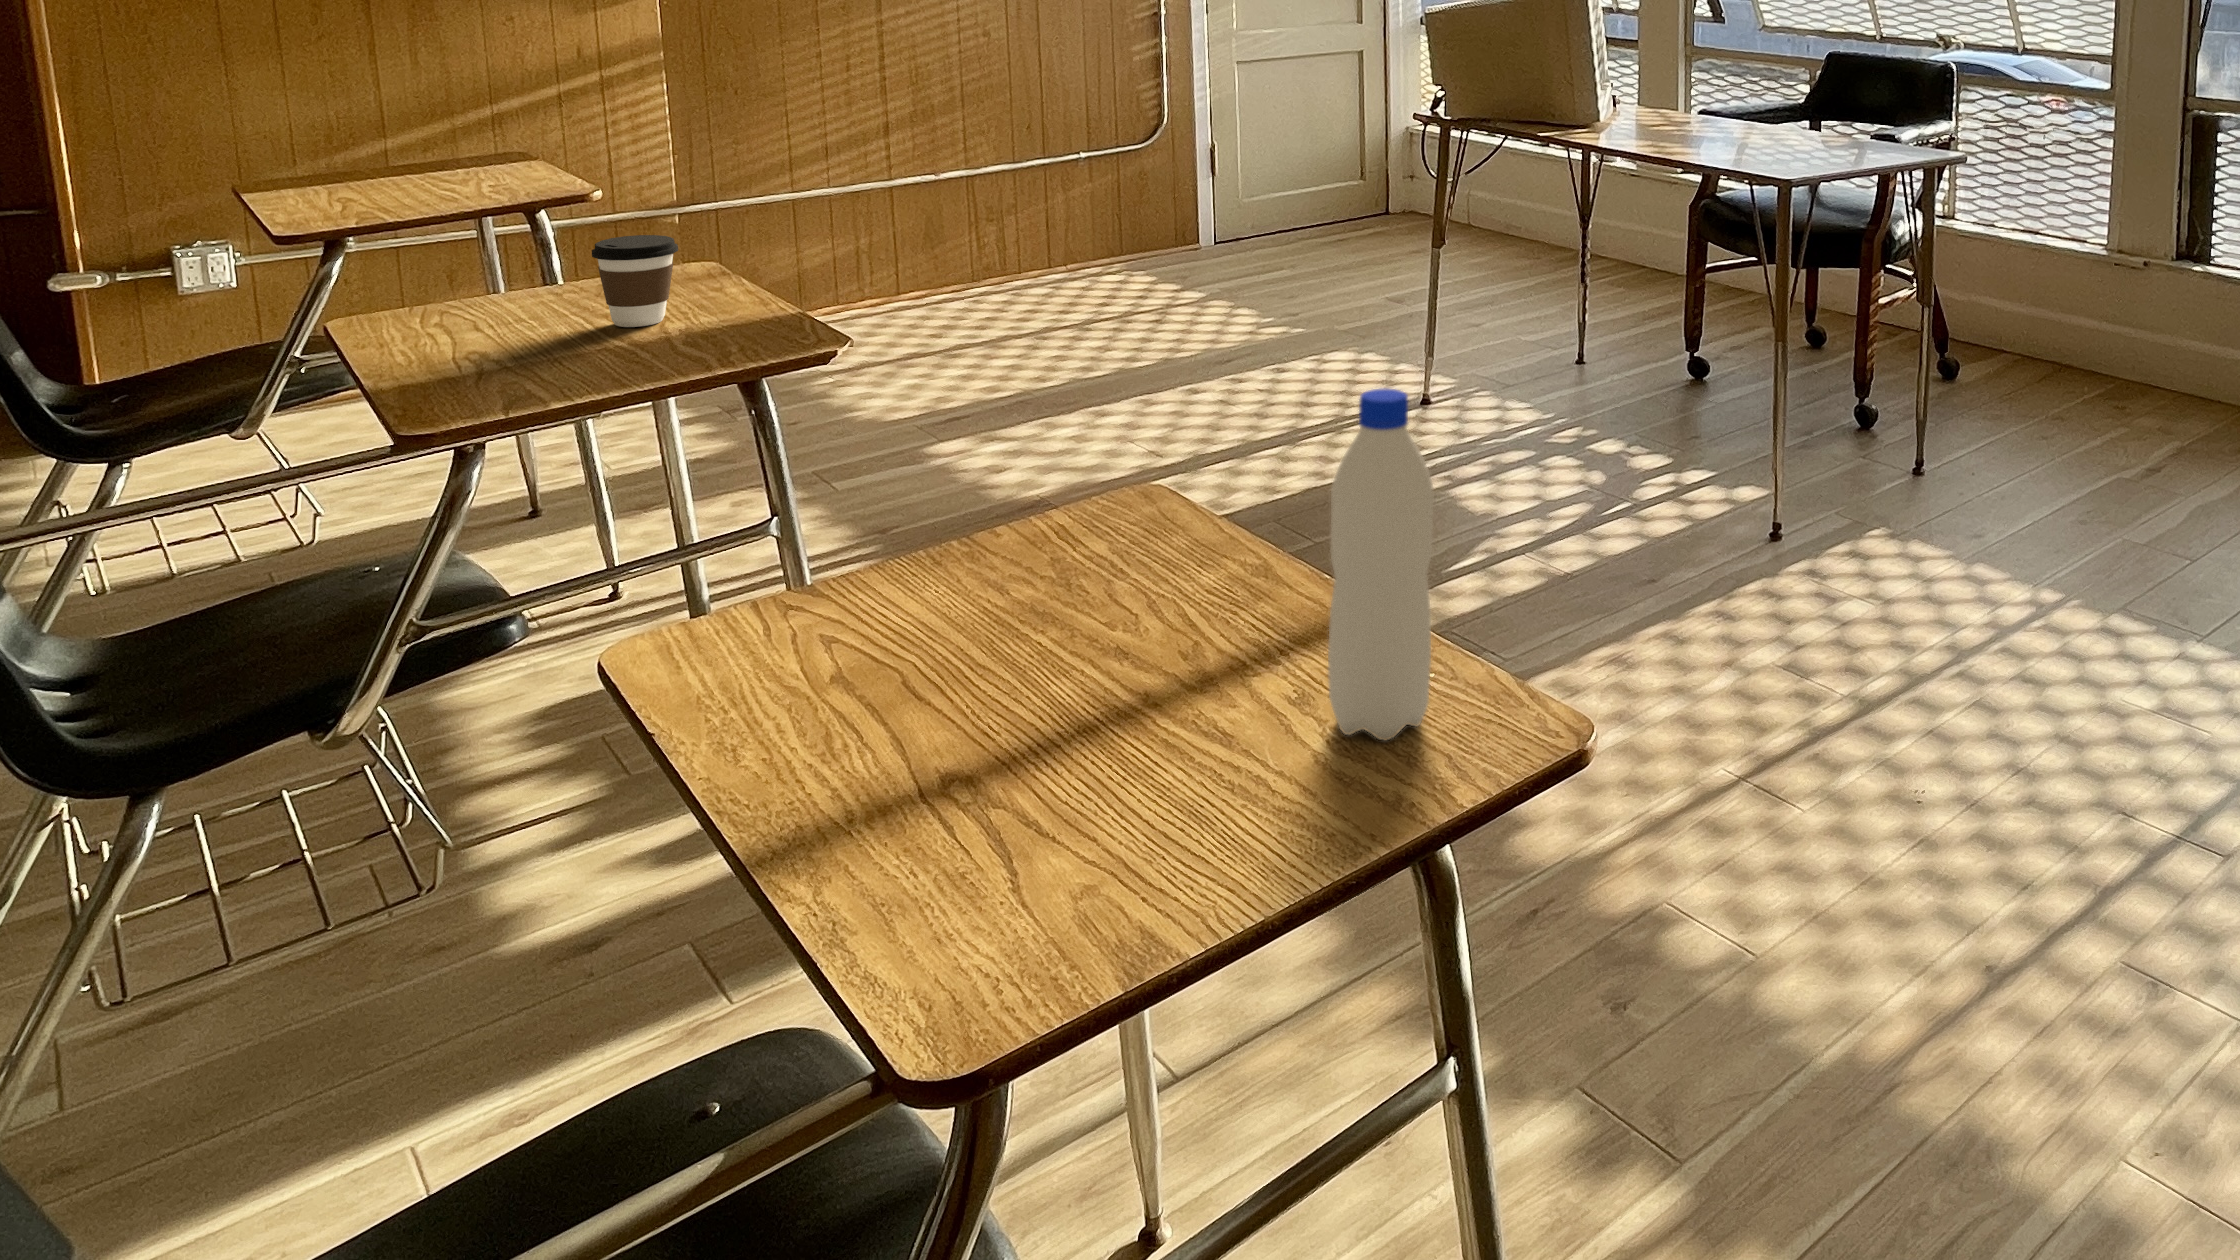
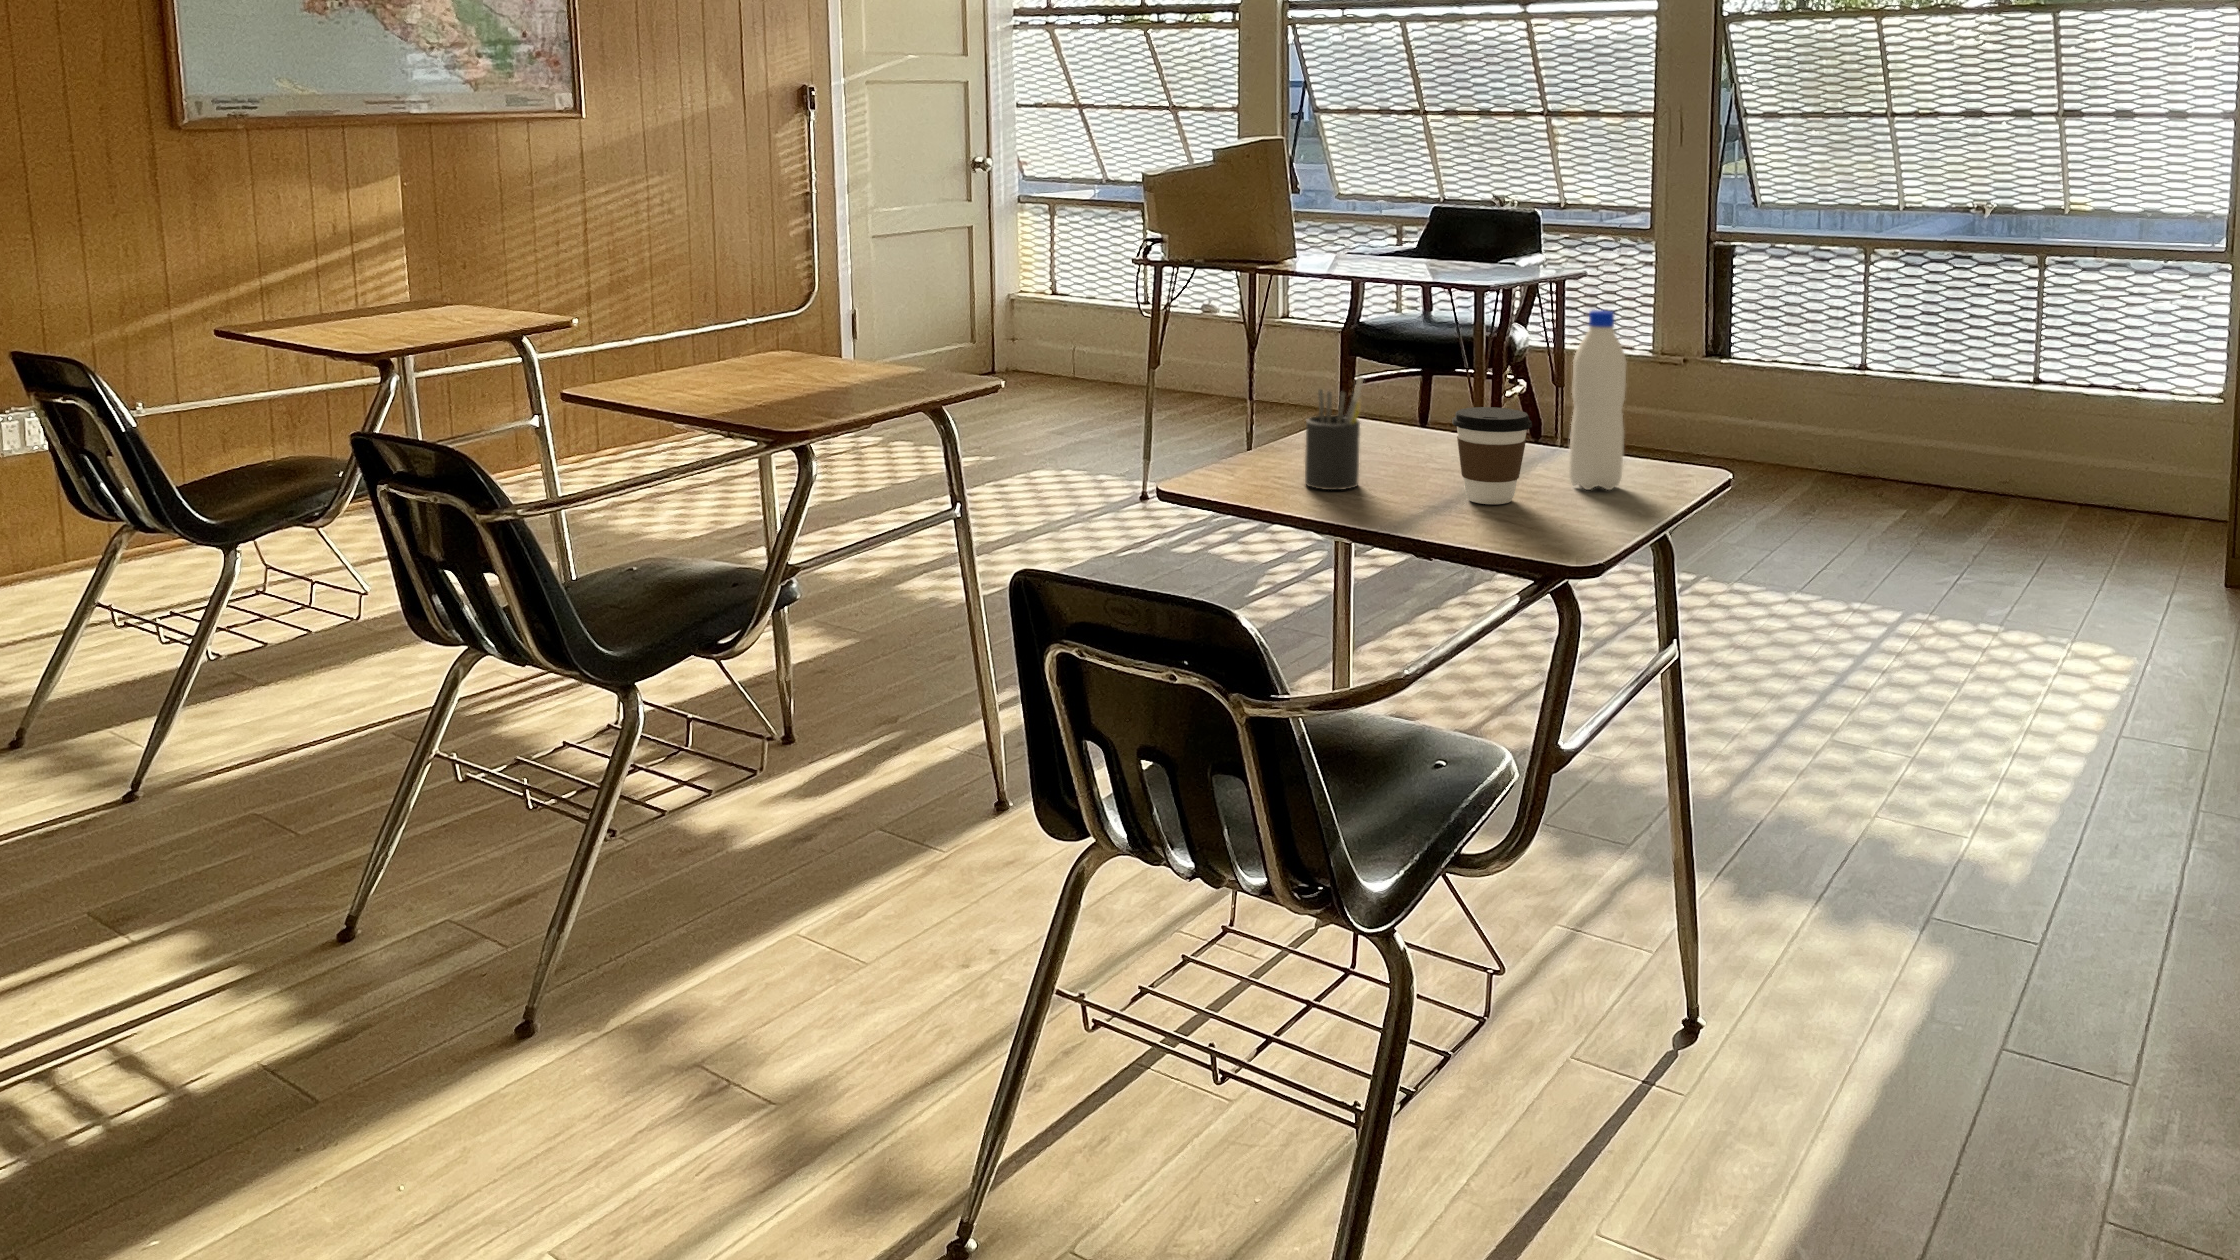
coffee cup: present [592,235,678,327] -> present [1452,407,1532,504]
pen holder: none [879,468,1000,682] -> present [1305,377,1363,490]

